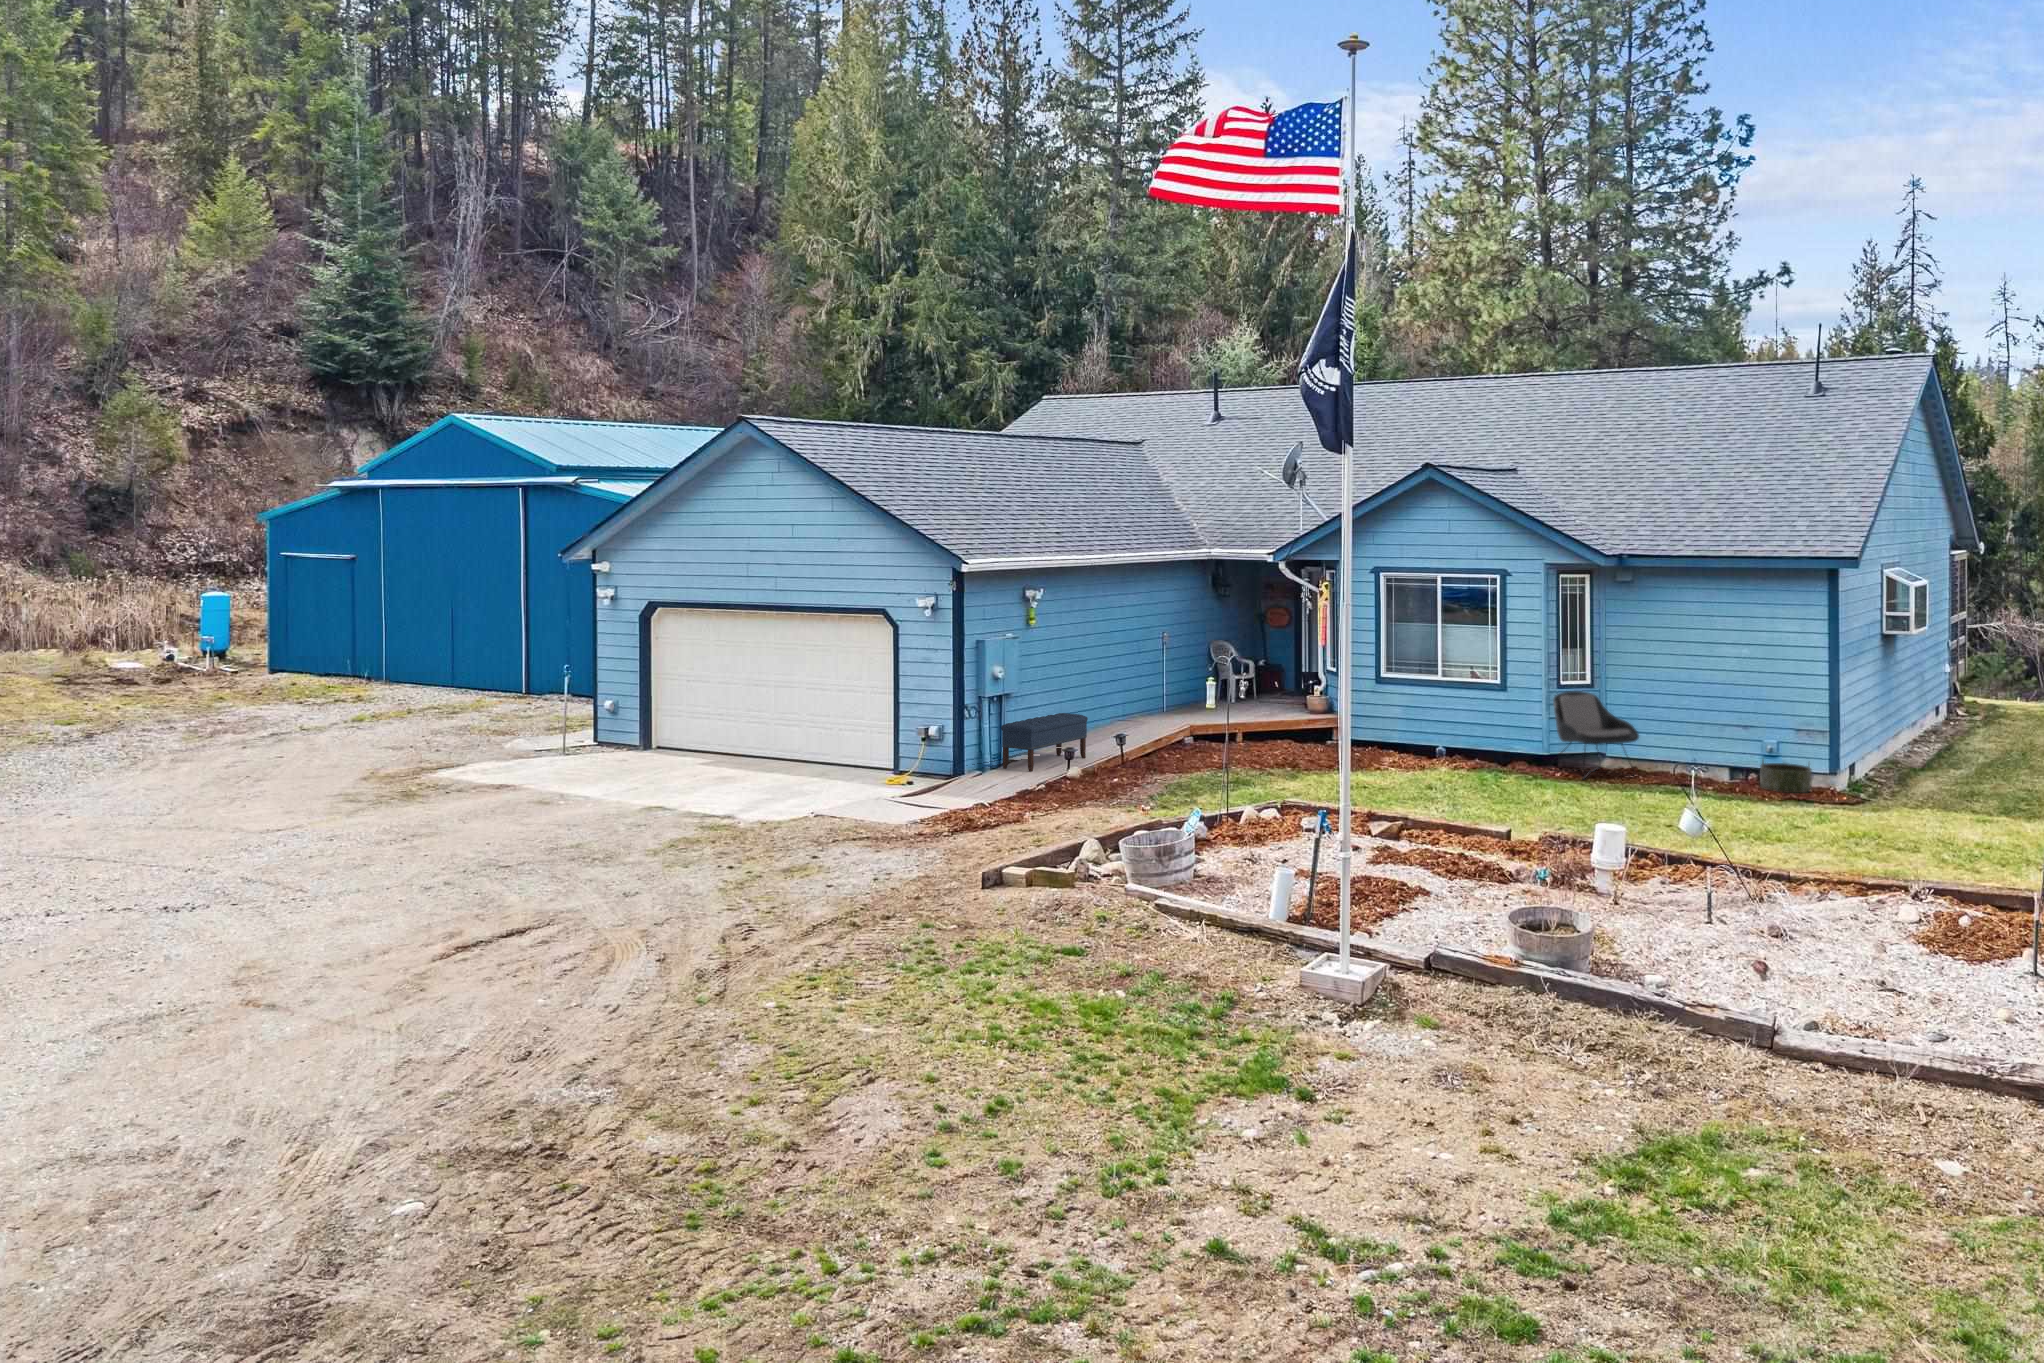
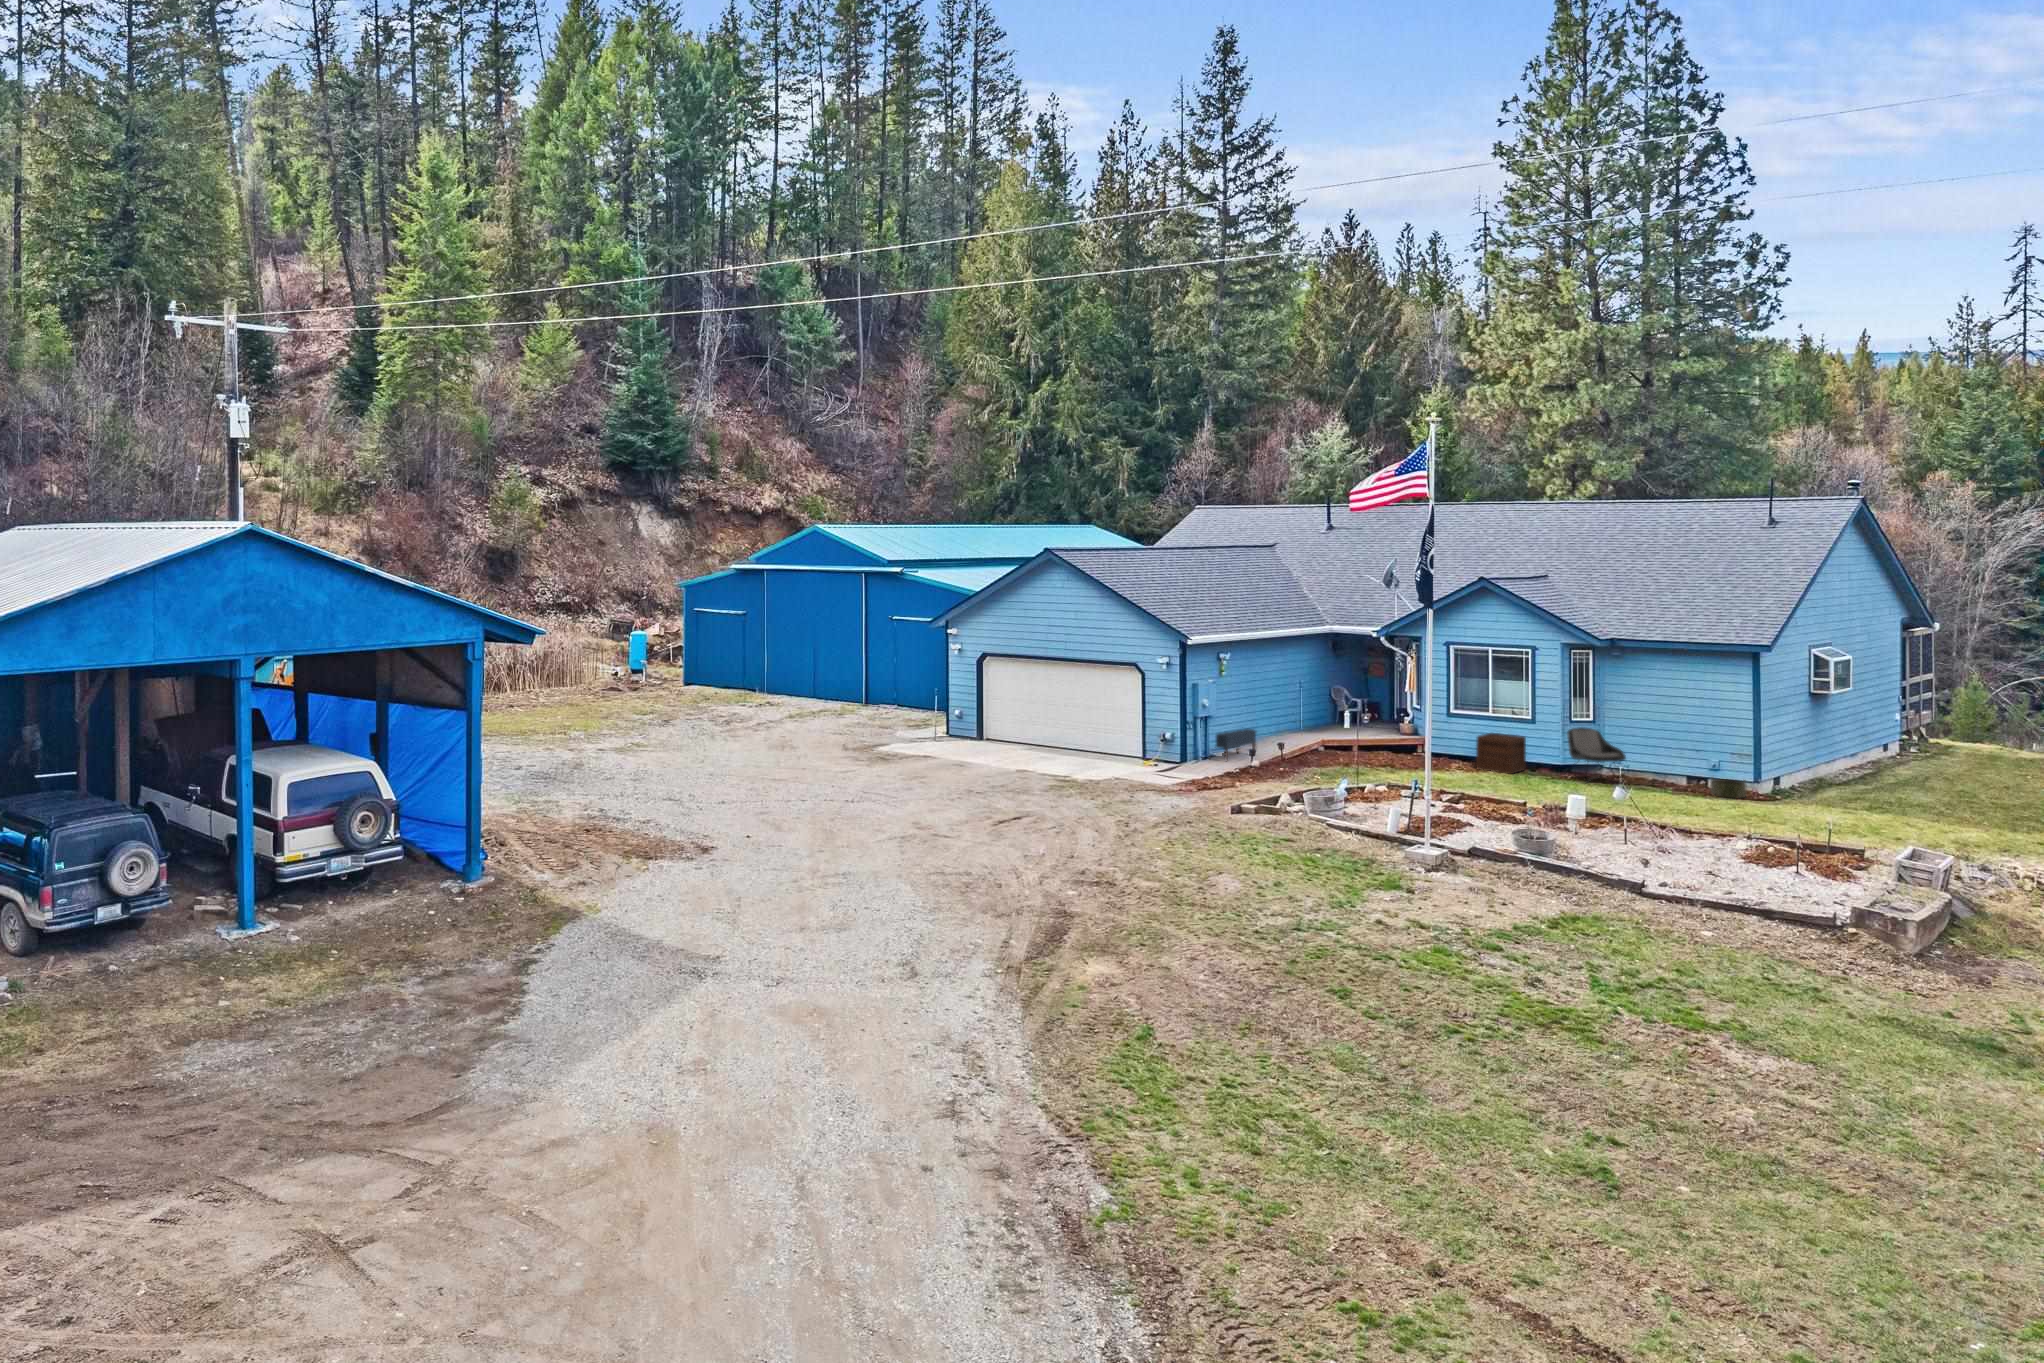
wooden crate: none [1421,705,1492,770] -> present [1476,733,1526,774]

